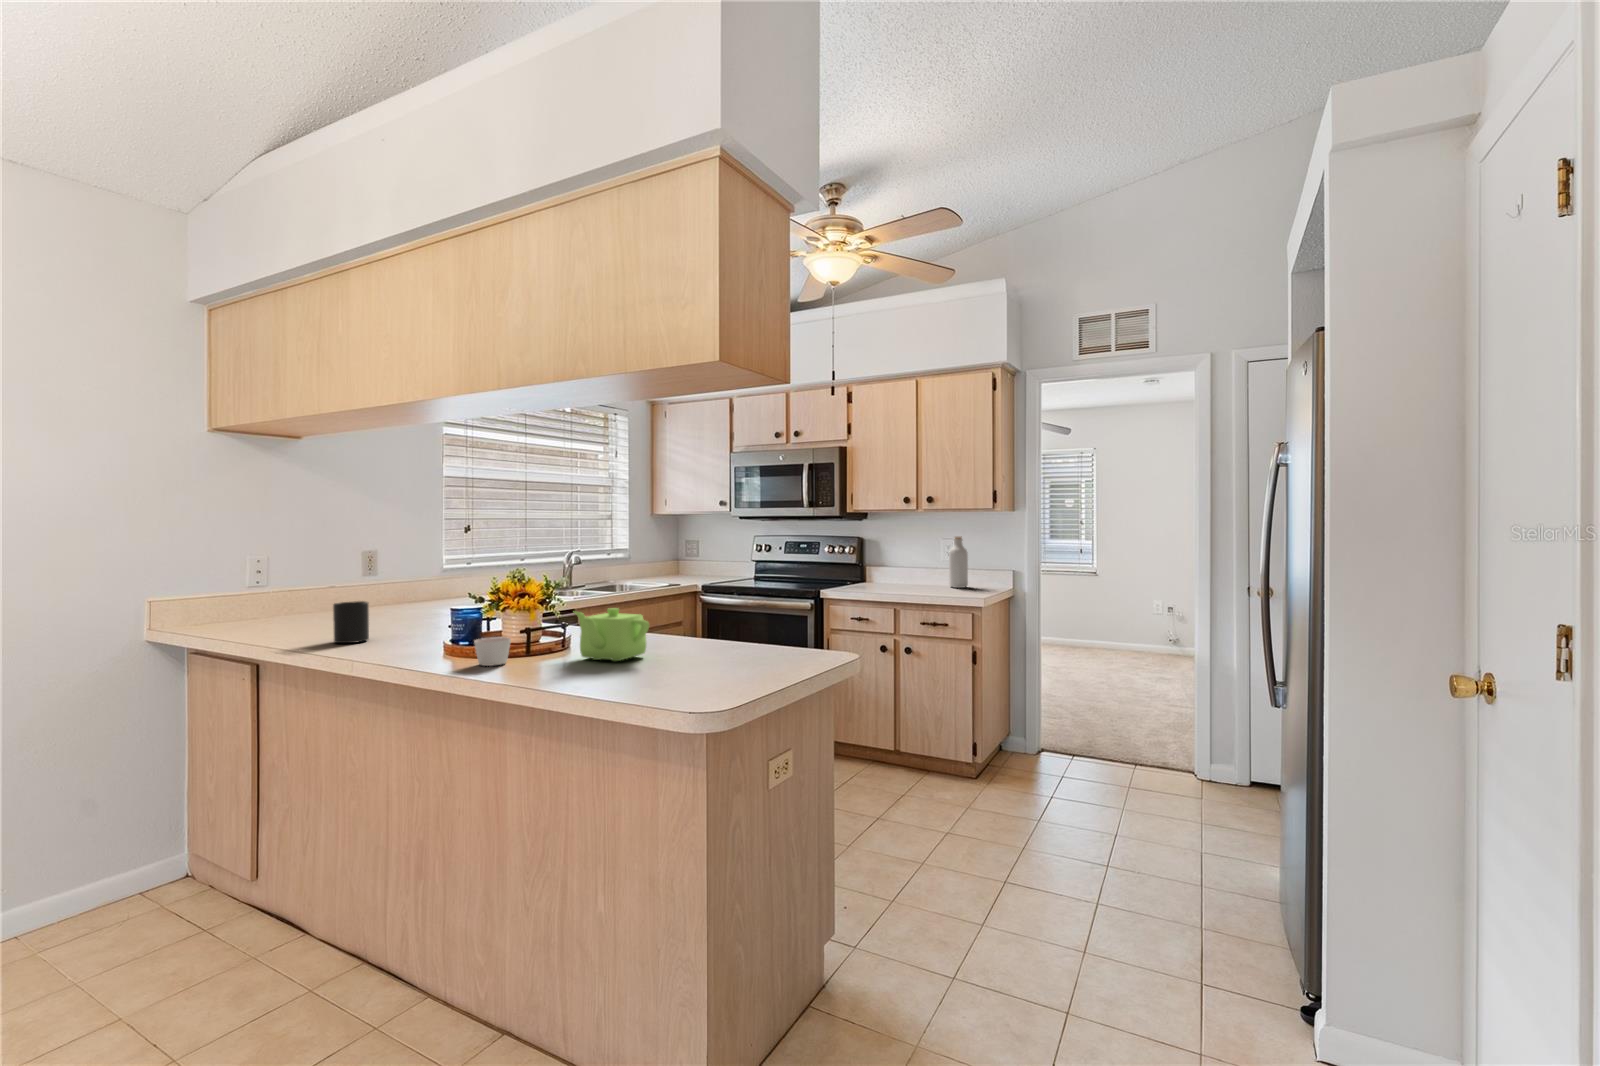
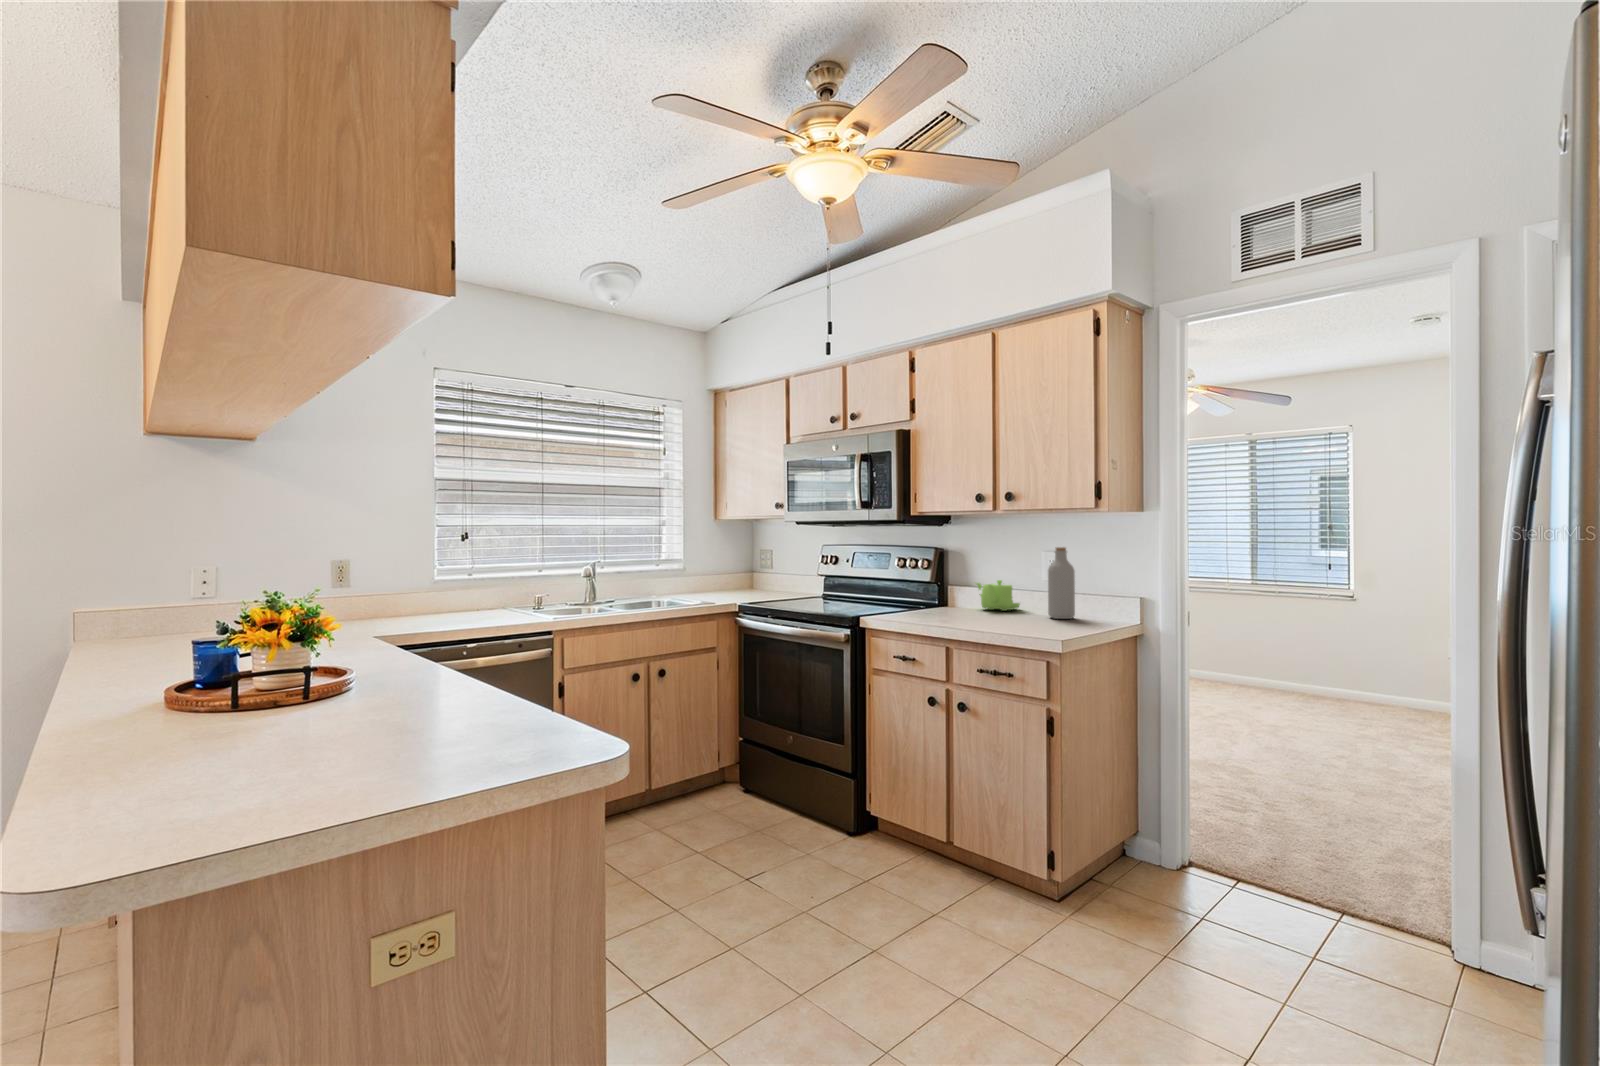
mug: present [333,601,369,643] -> none [101,624,164,675]
teapot: present [574,608,650,661] -> present [976,580,1020,611]
candle: present [474,637,511,666] -> none [86,687,150,729]

